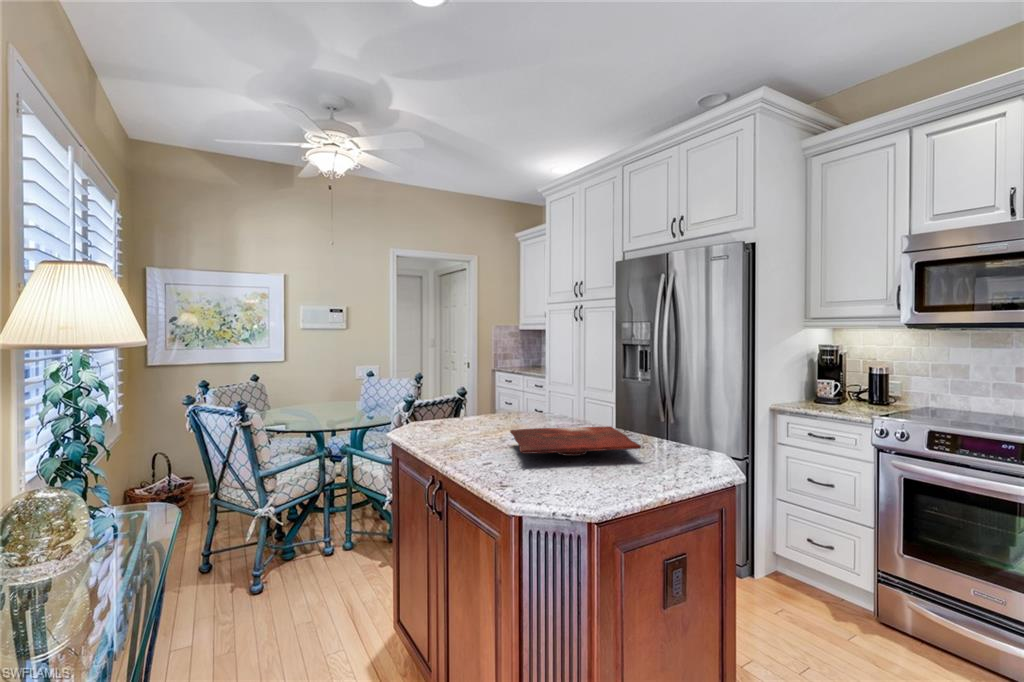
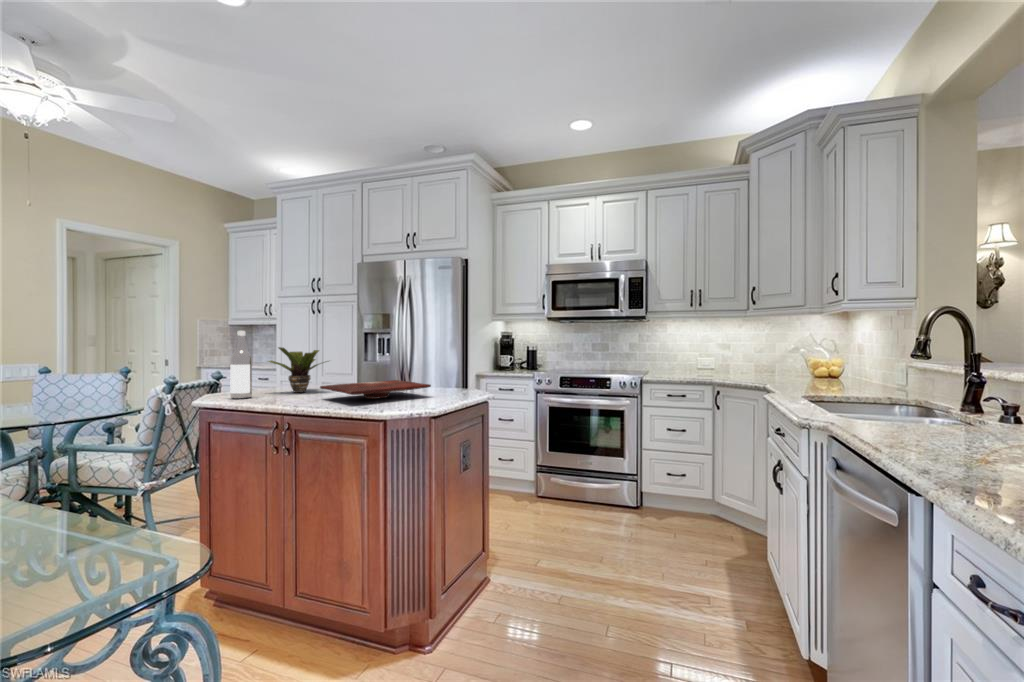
wine bottle: none [440,360,459,432] -> present [230,331,252,399]
potted plant: none [478,376,541,428] -> present [268,347,324,393]

